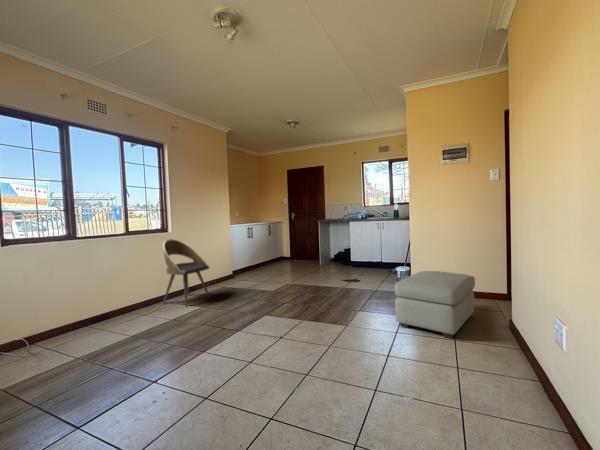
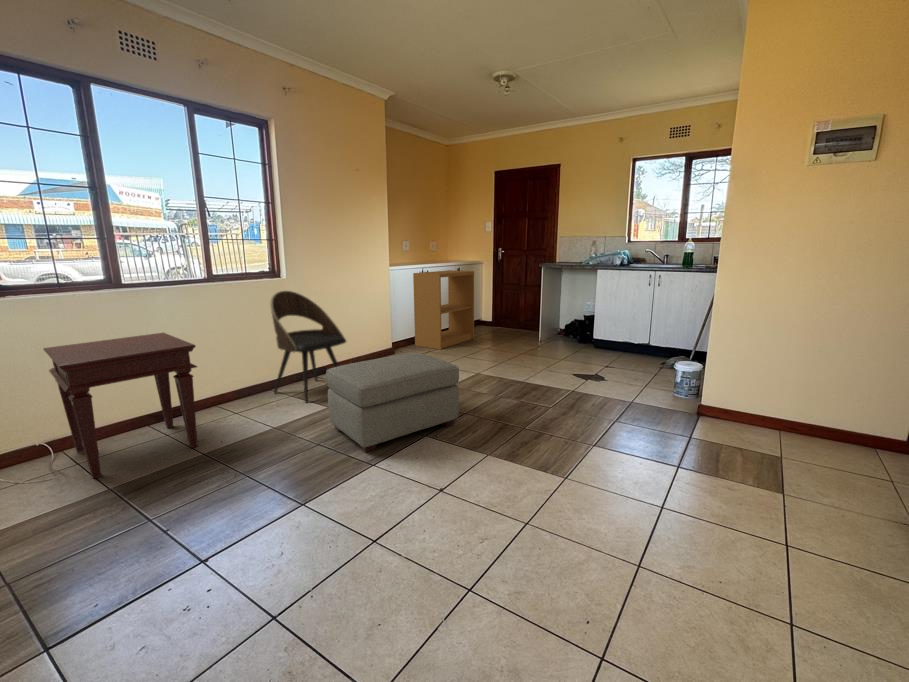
bookshelf: none [243,226,281,274] -> present [413,270,474,349]
side table: none [29,266,129,355] -> present [44,333,198,479]
ottoman: present [395,271,475,338] -> present [326,353,459,452]

